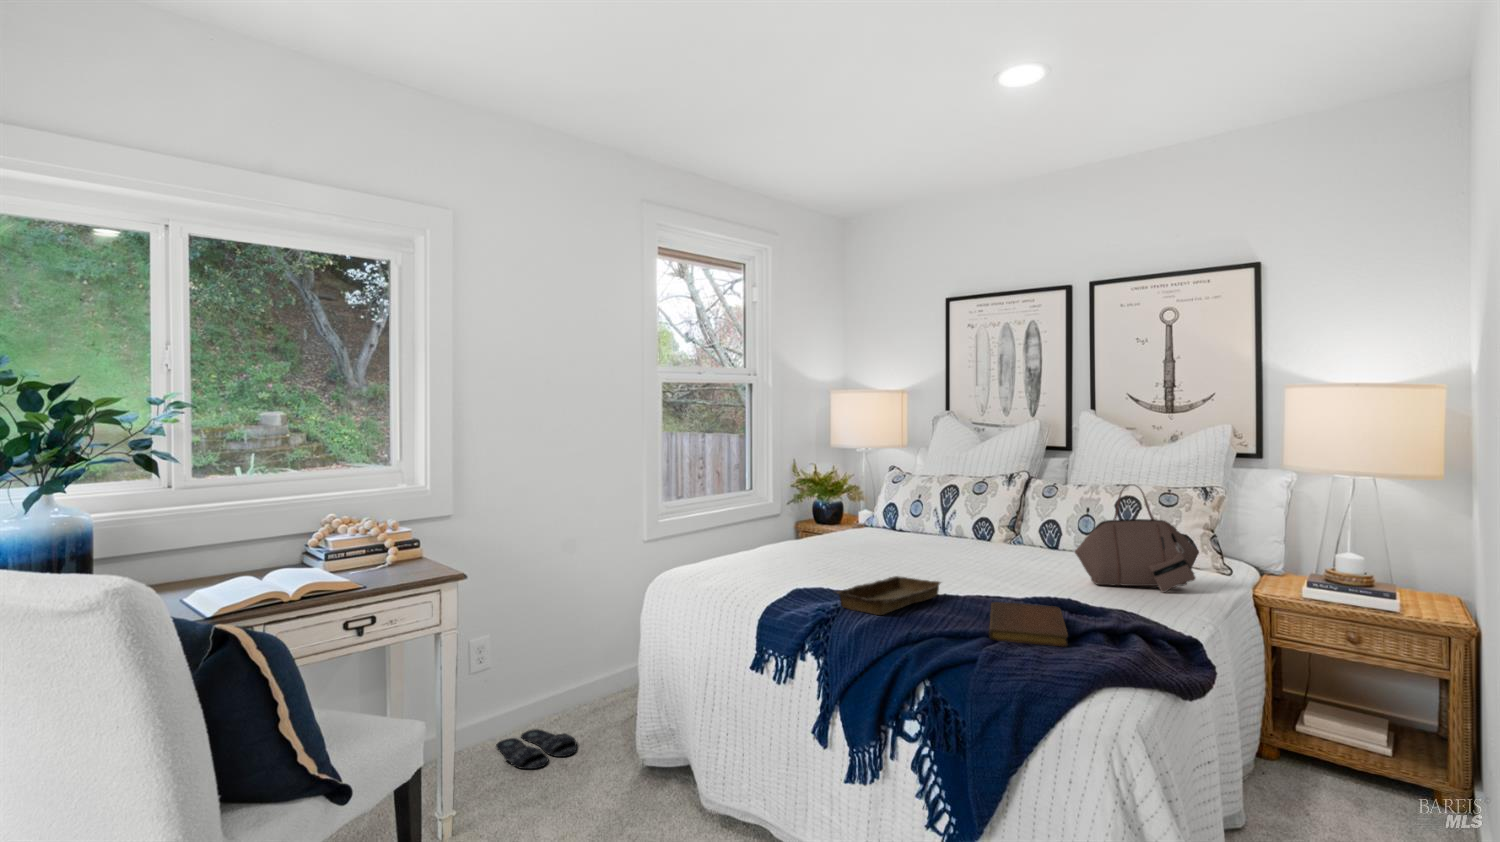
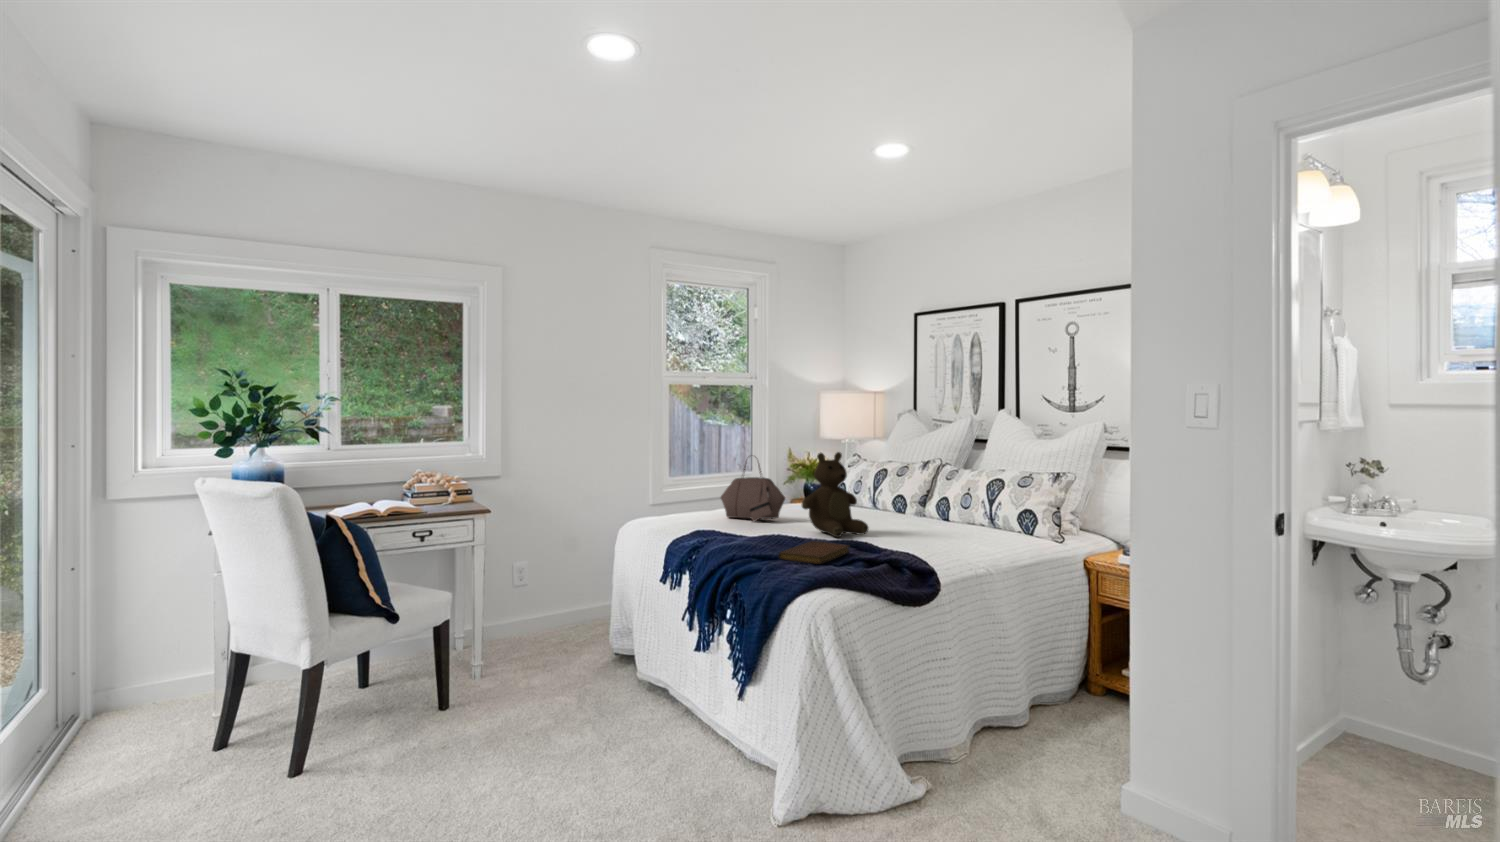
teddy bear: none [925,468,1014,587] -> present [802,452,868,537]
handbag: present [1075,484,1199,592] -> present [721,464,785,522]
tray: present [837,576,941,615] -> none [710,526,795,545]
slippers: present [496,729,577,769] -> none [527,631,579,650]

